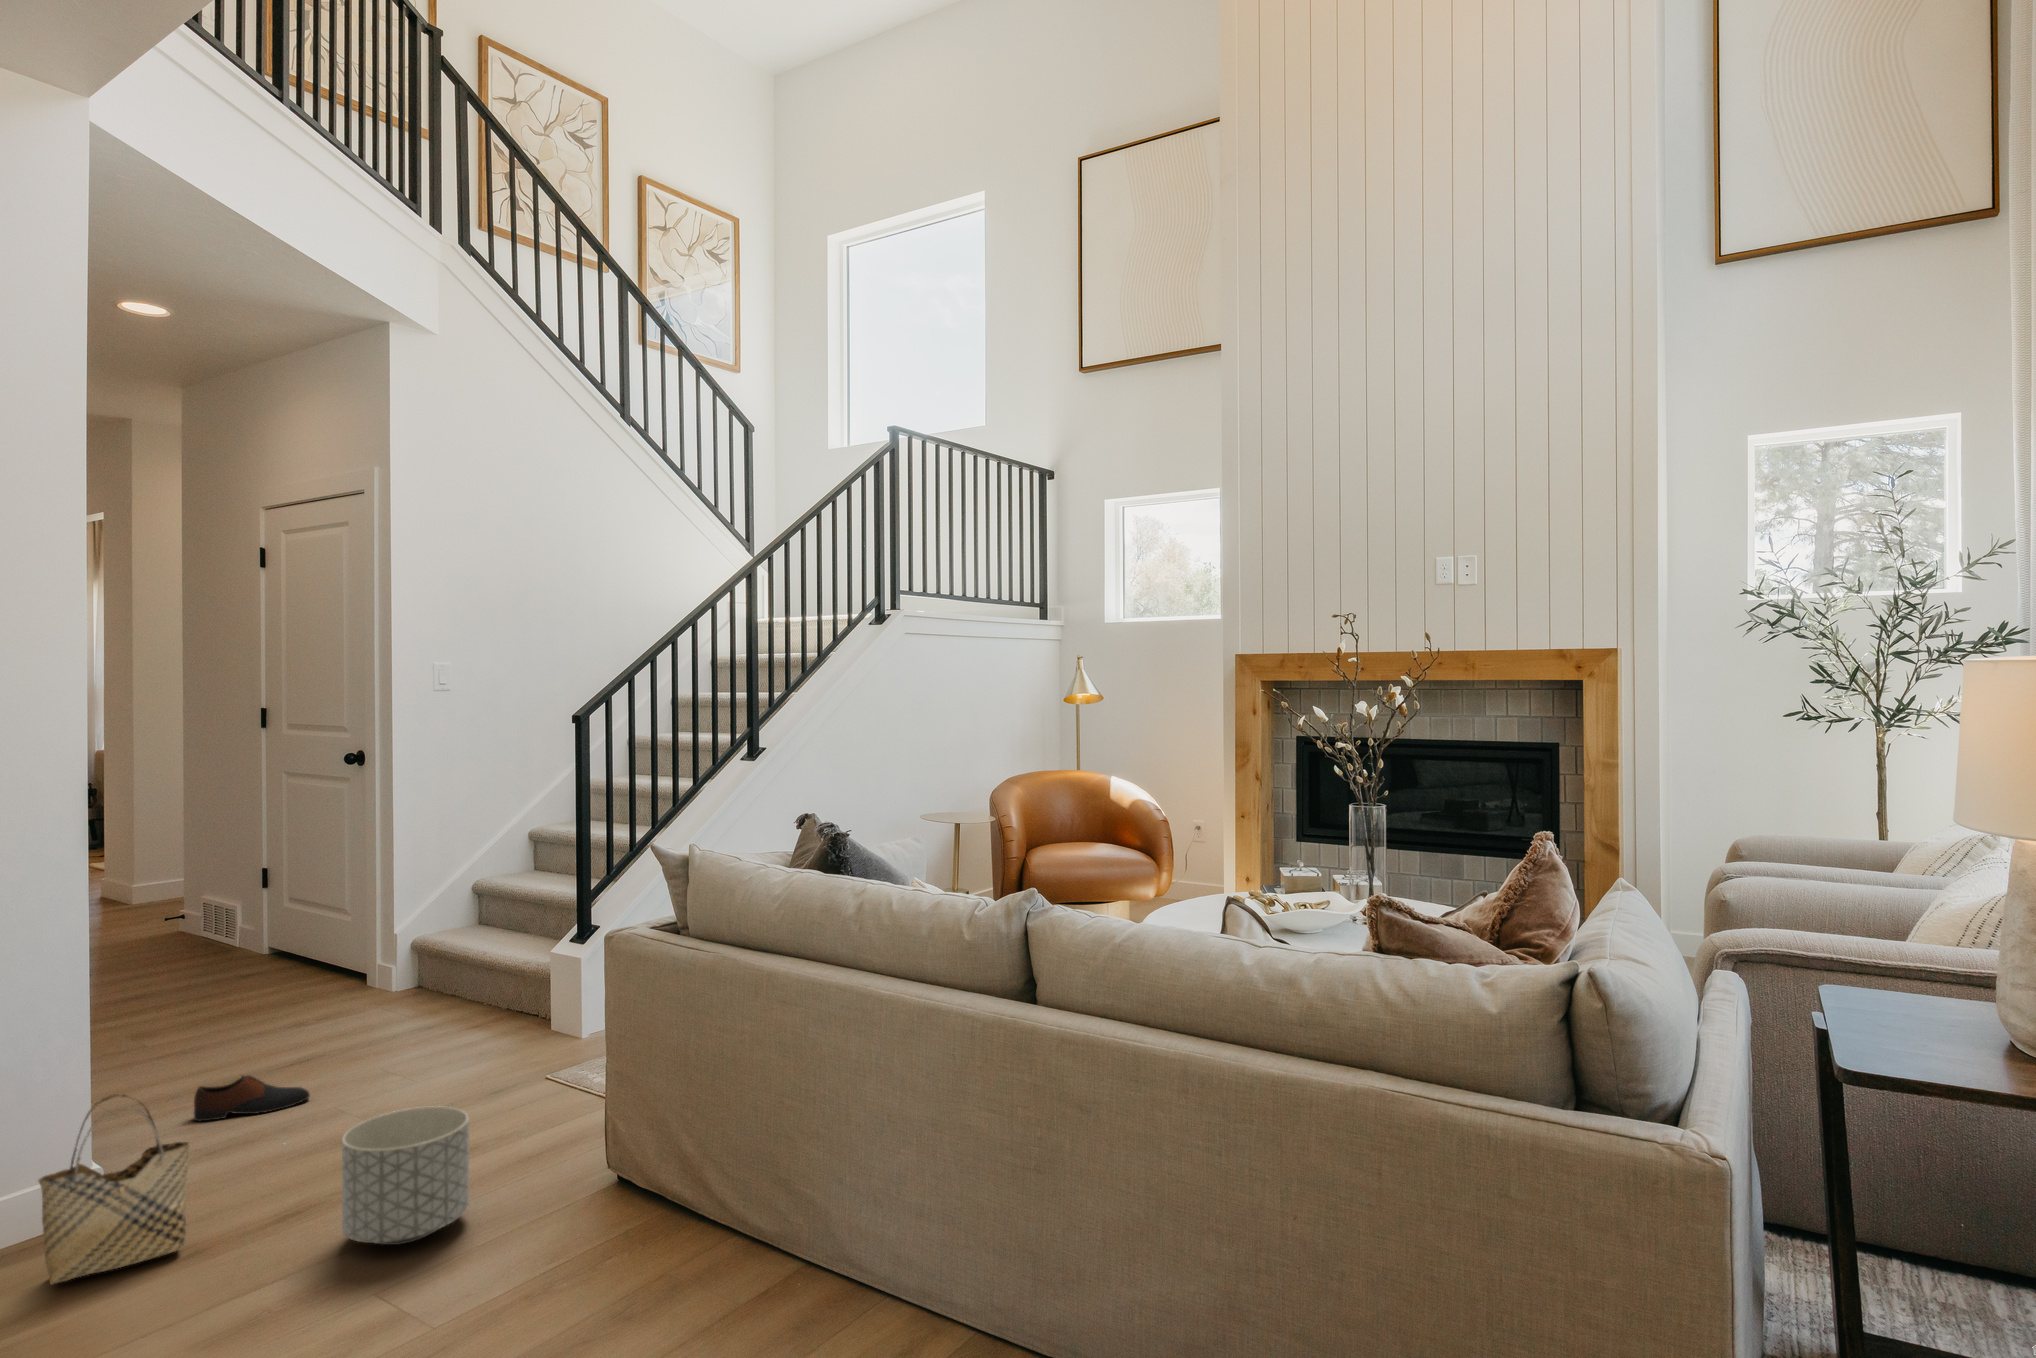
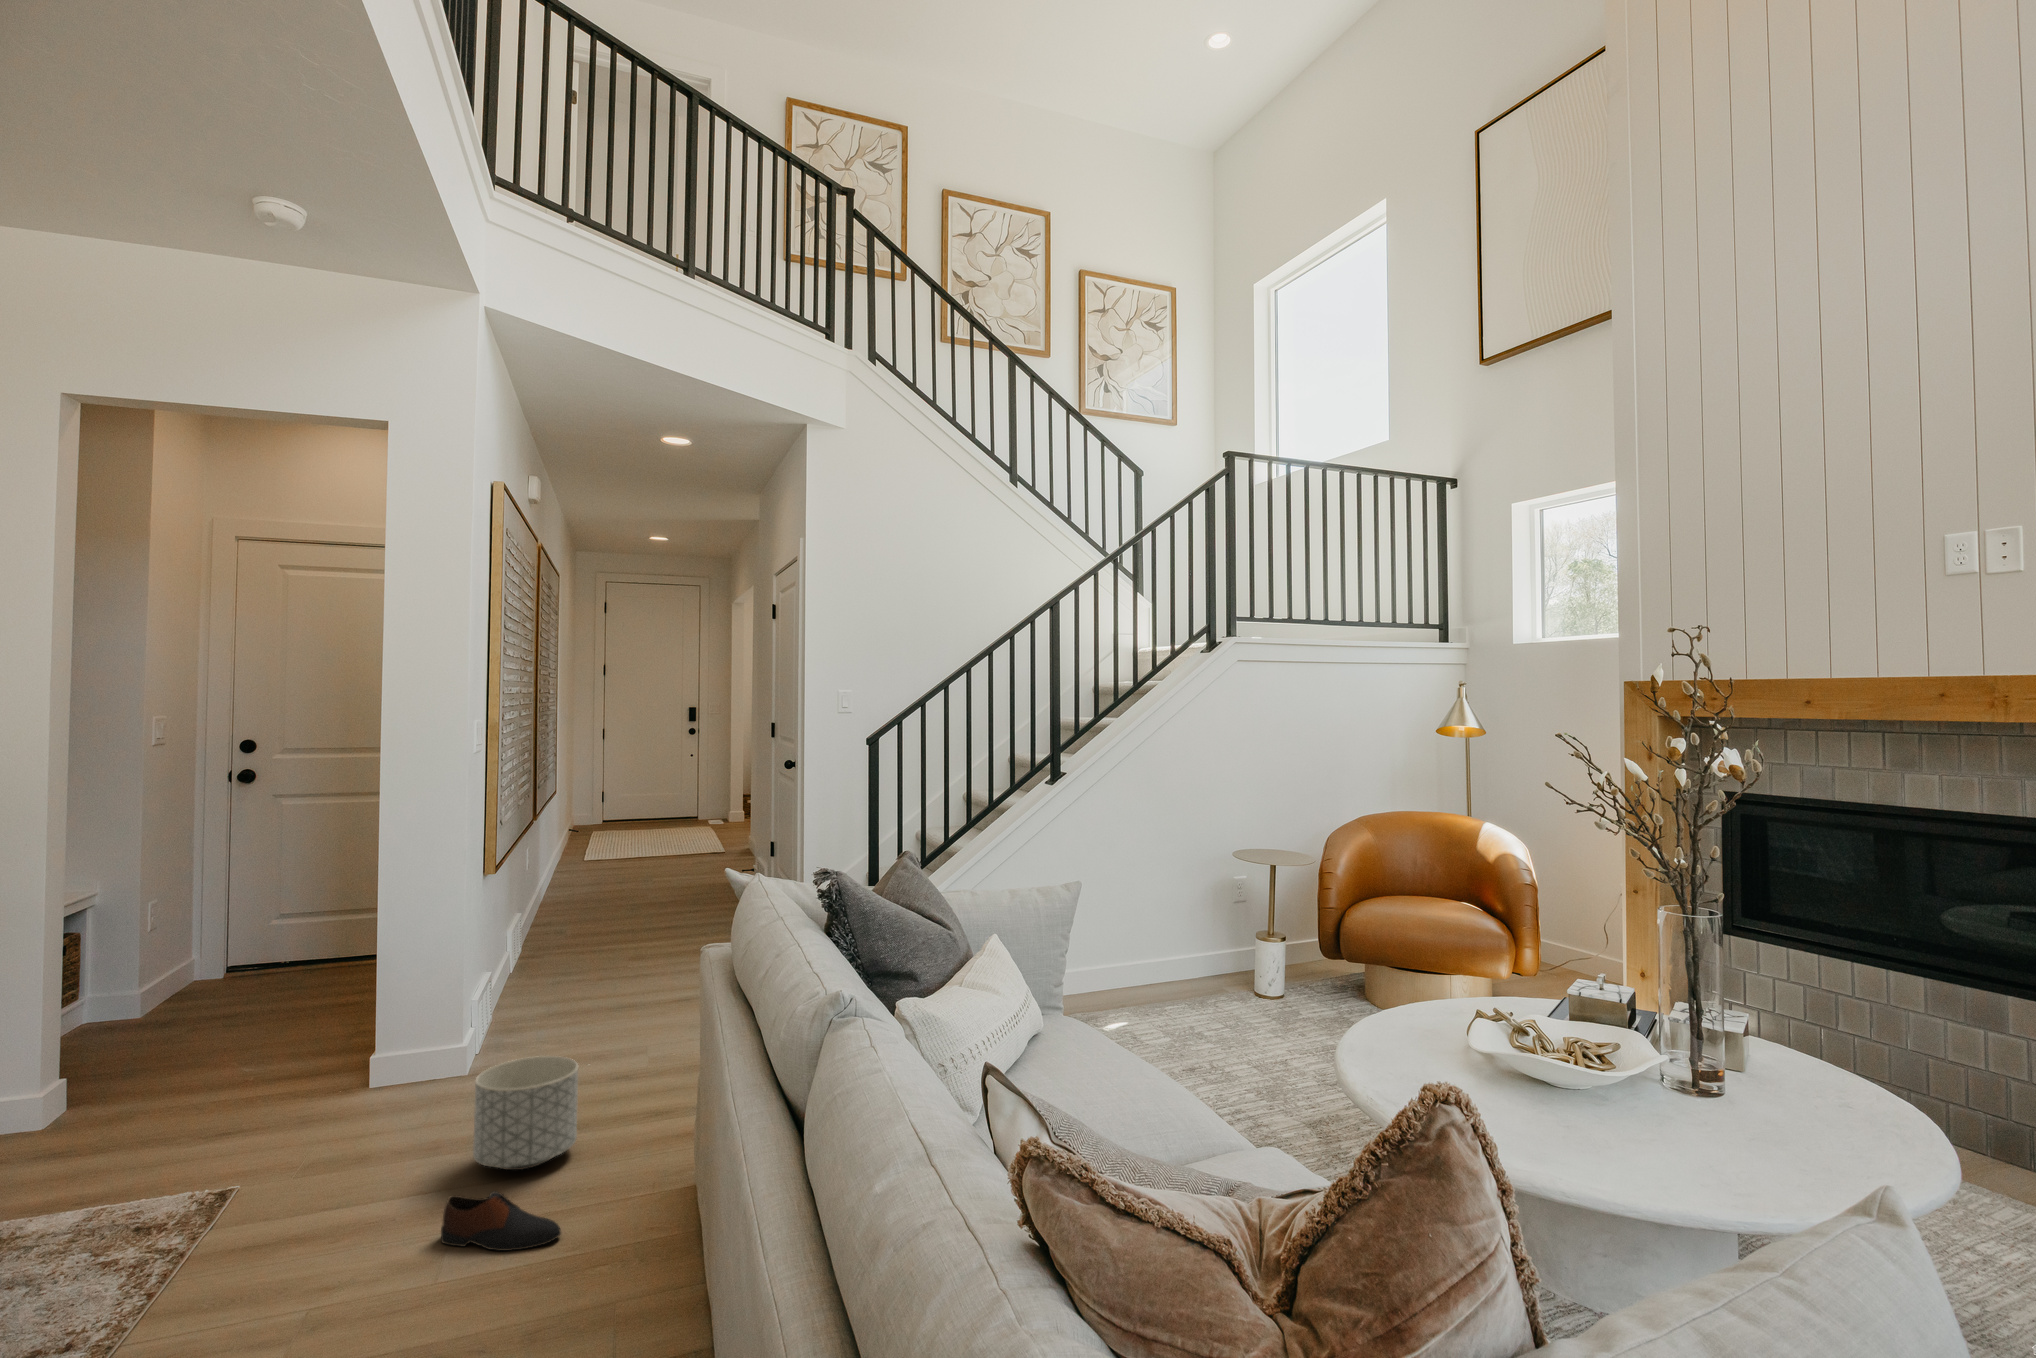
shoe: present [194,1076,310,1121] -> present [441,1191,561,1251]
woven basket: present [38,1095,190,1285] -> none [335,1001,437,1131]

